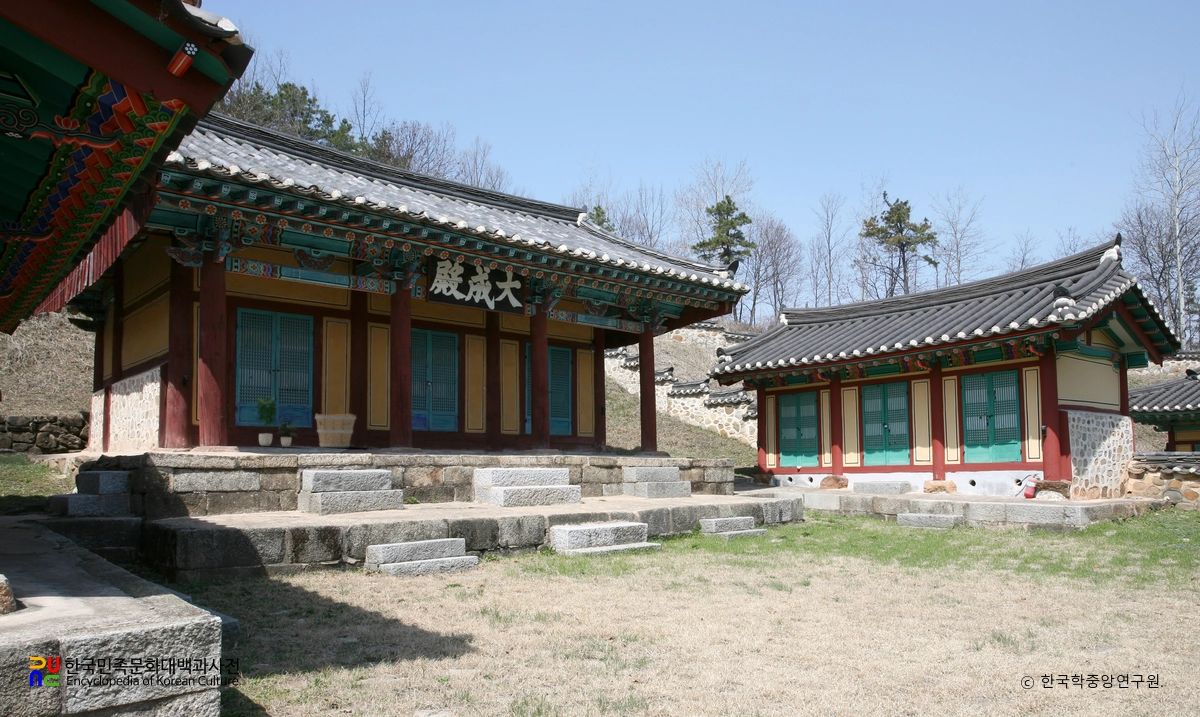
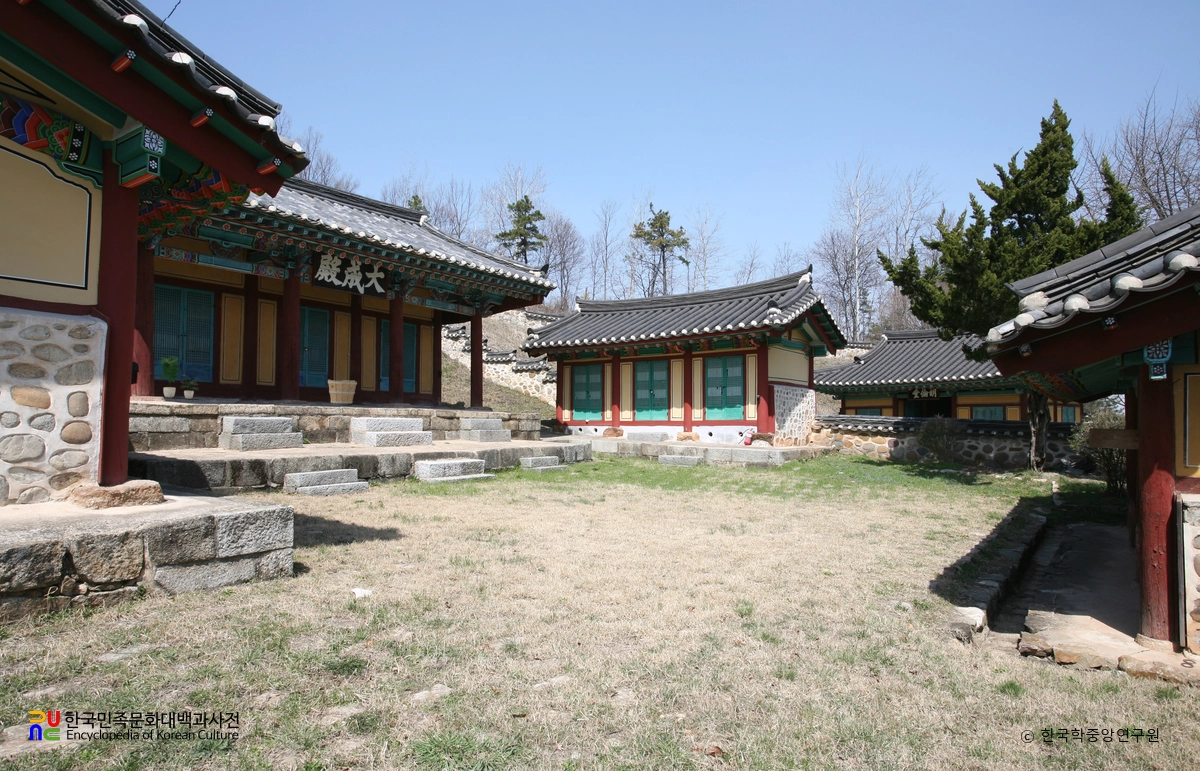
wooden bucket: present [315,414,356,448] -> present [328,380,357,404]

